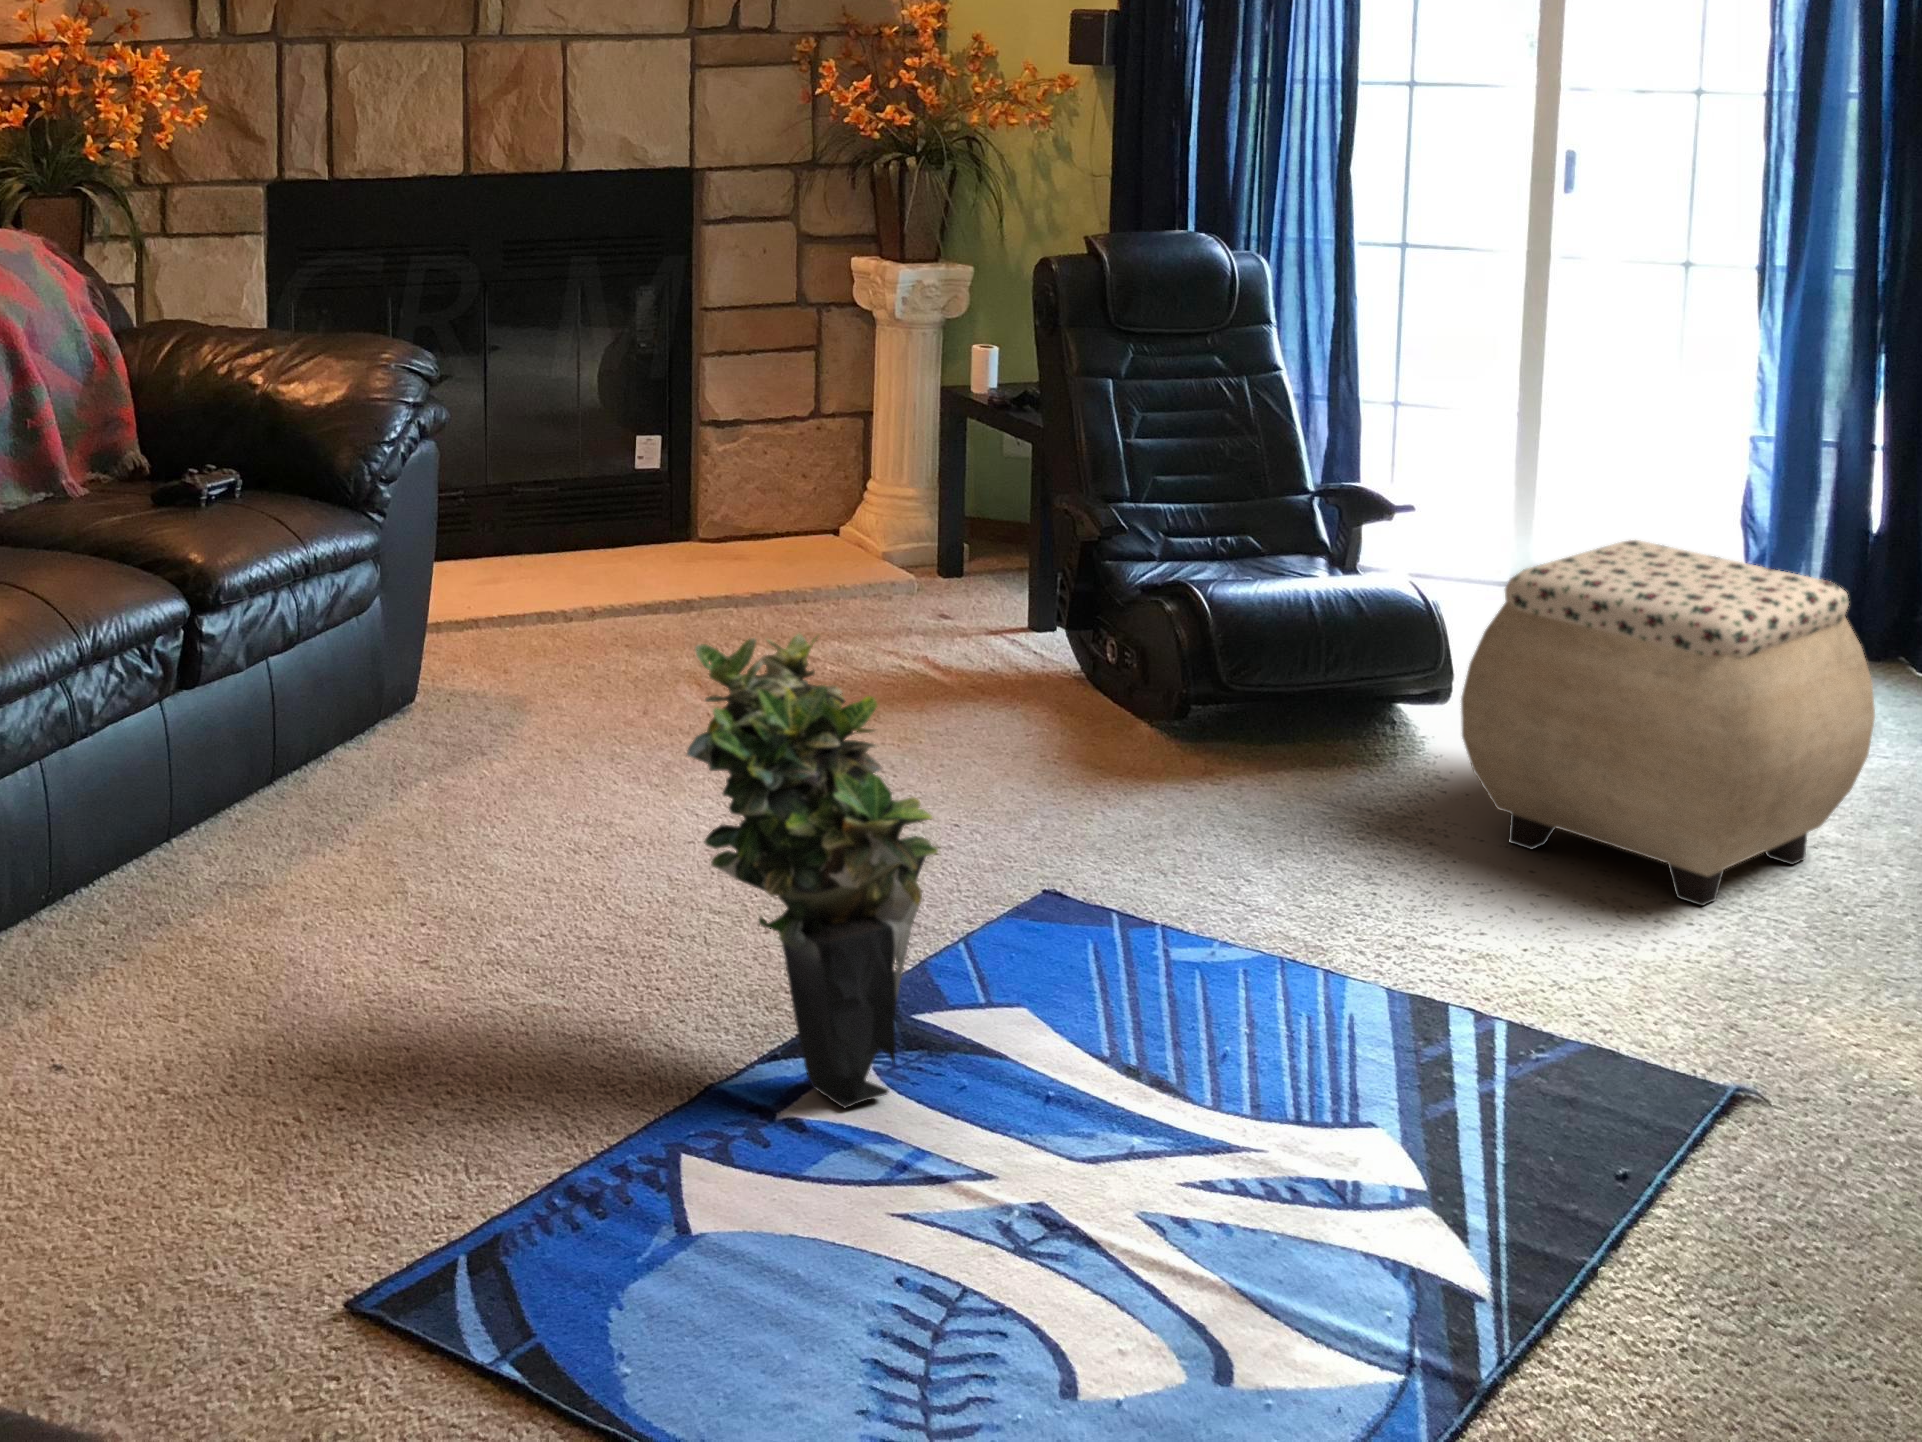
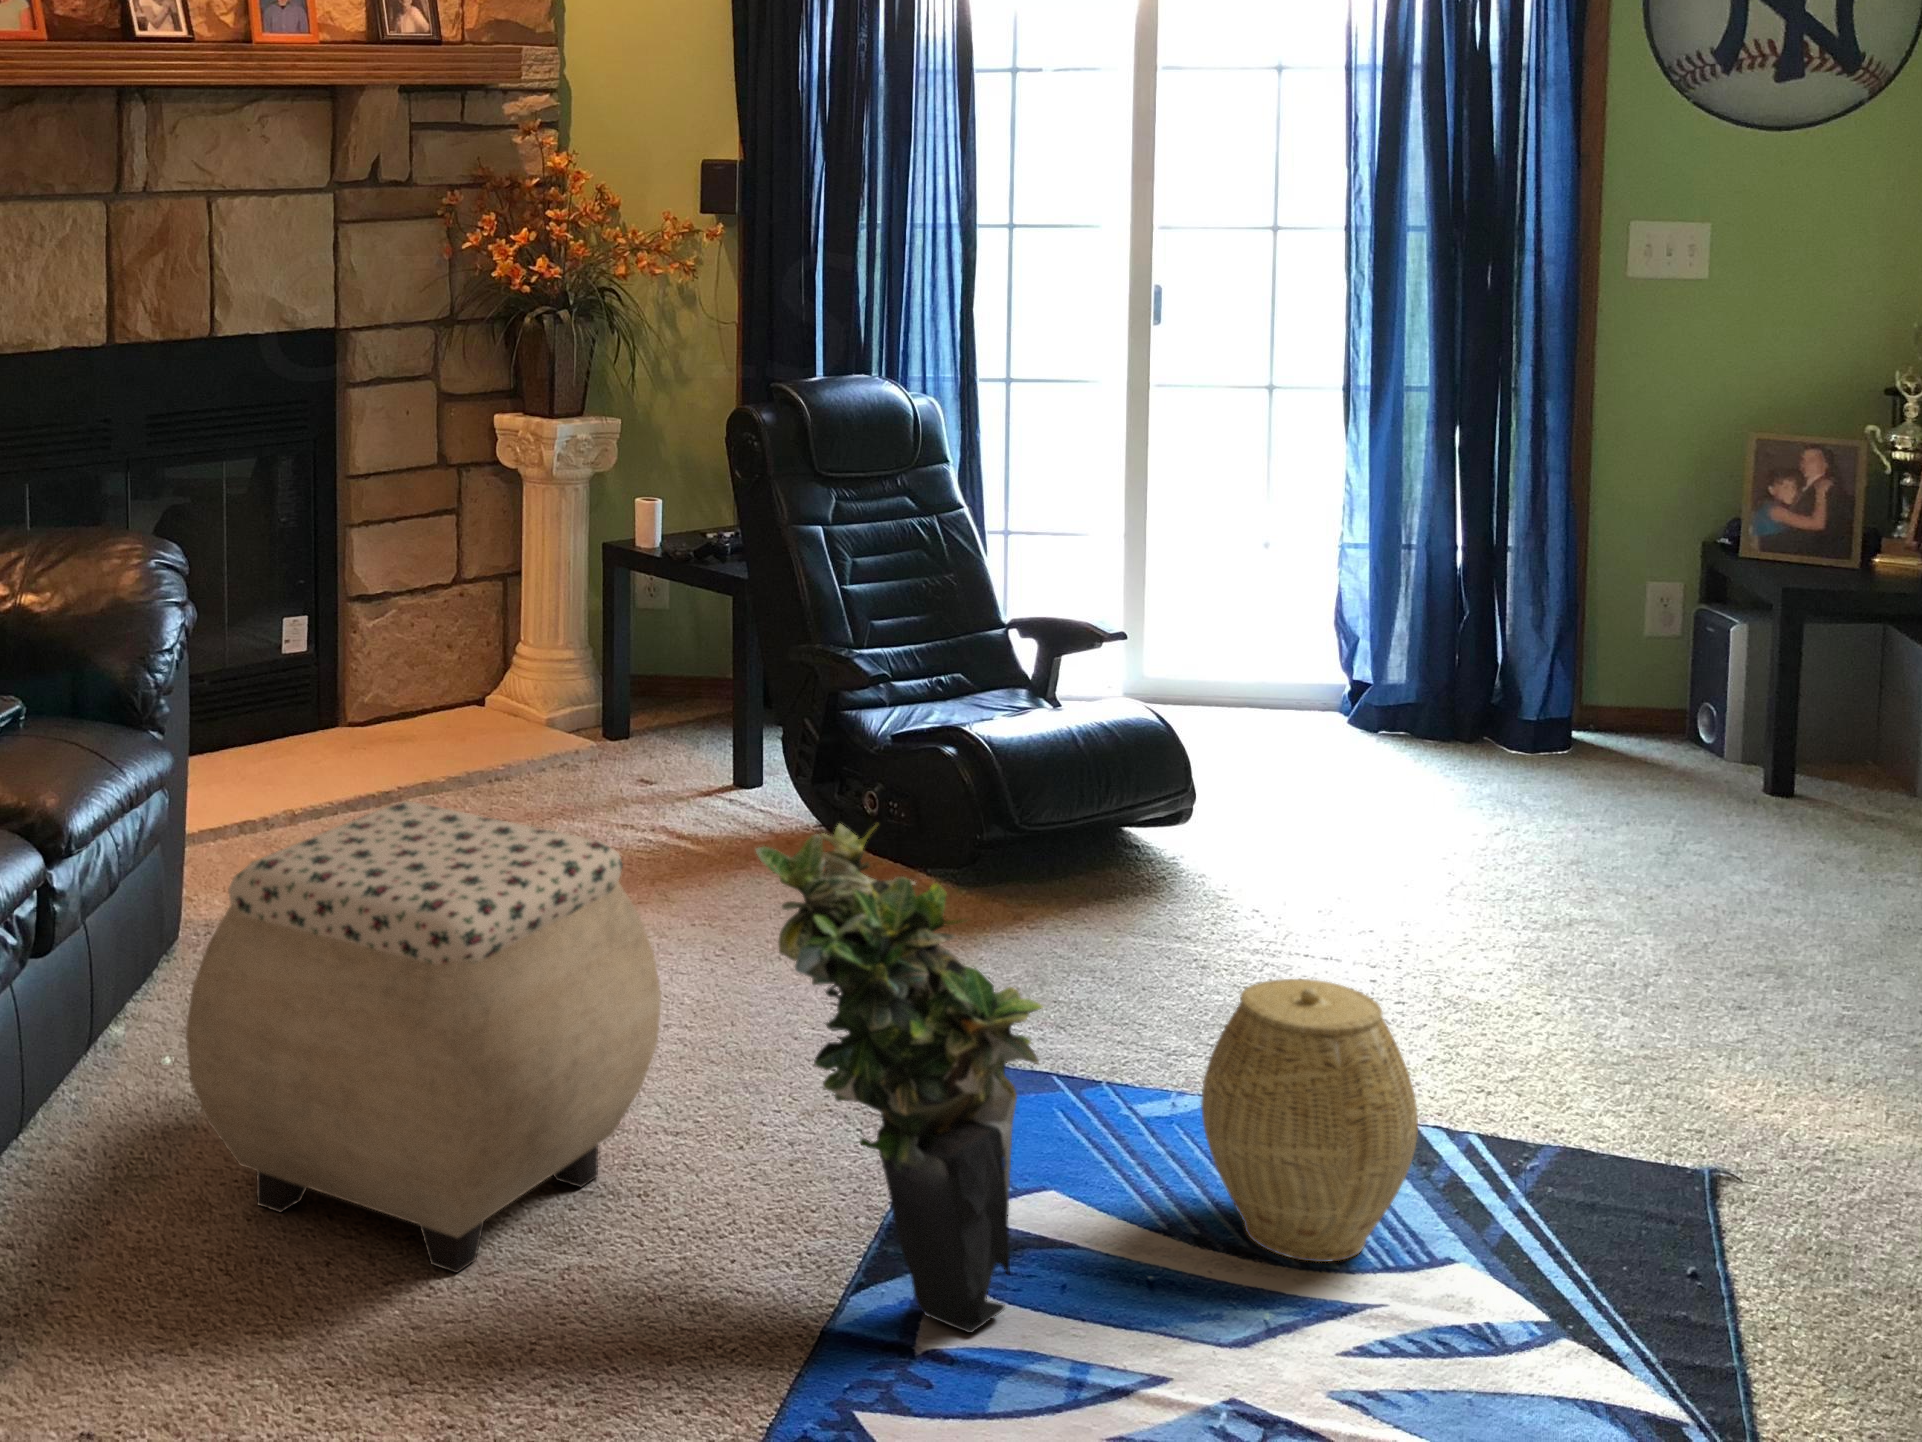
ottoman: present [1461,540,1875,906] -> present [186,801,661,1273]
woven basket: none [1145,832,1358,1108] -> present [1201,979,1418,1262]

